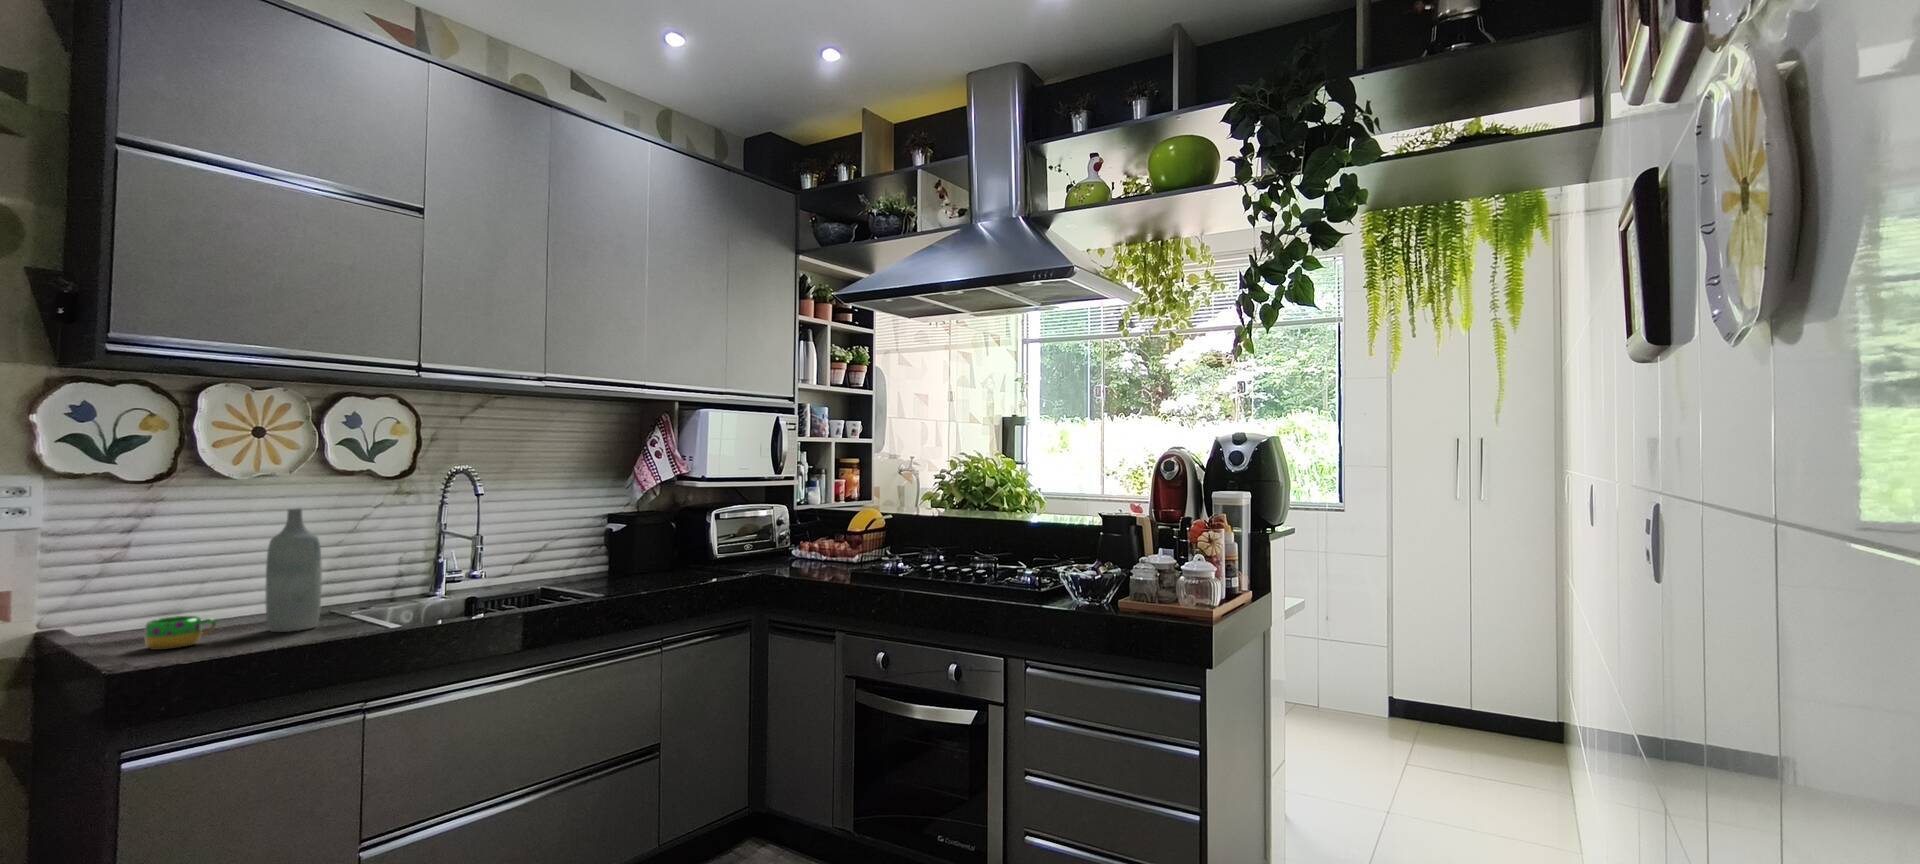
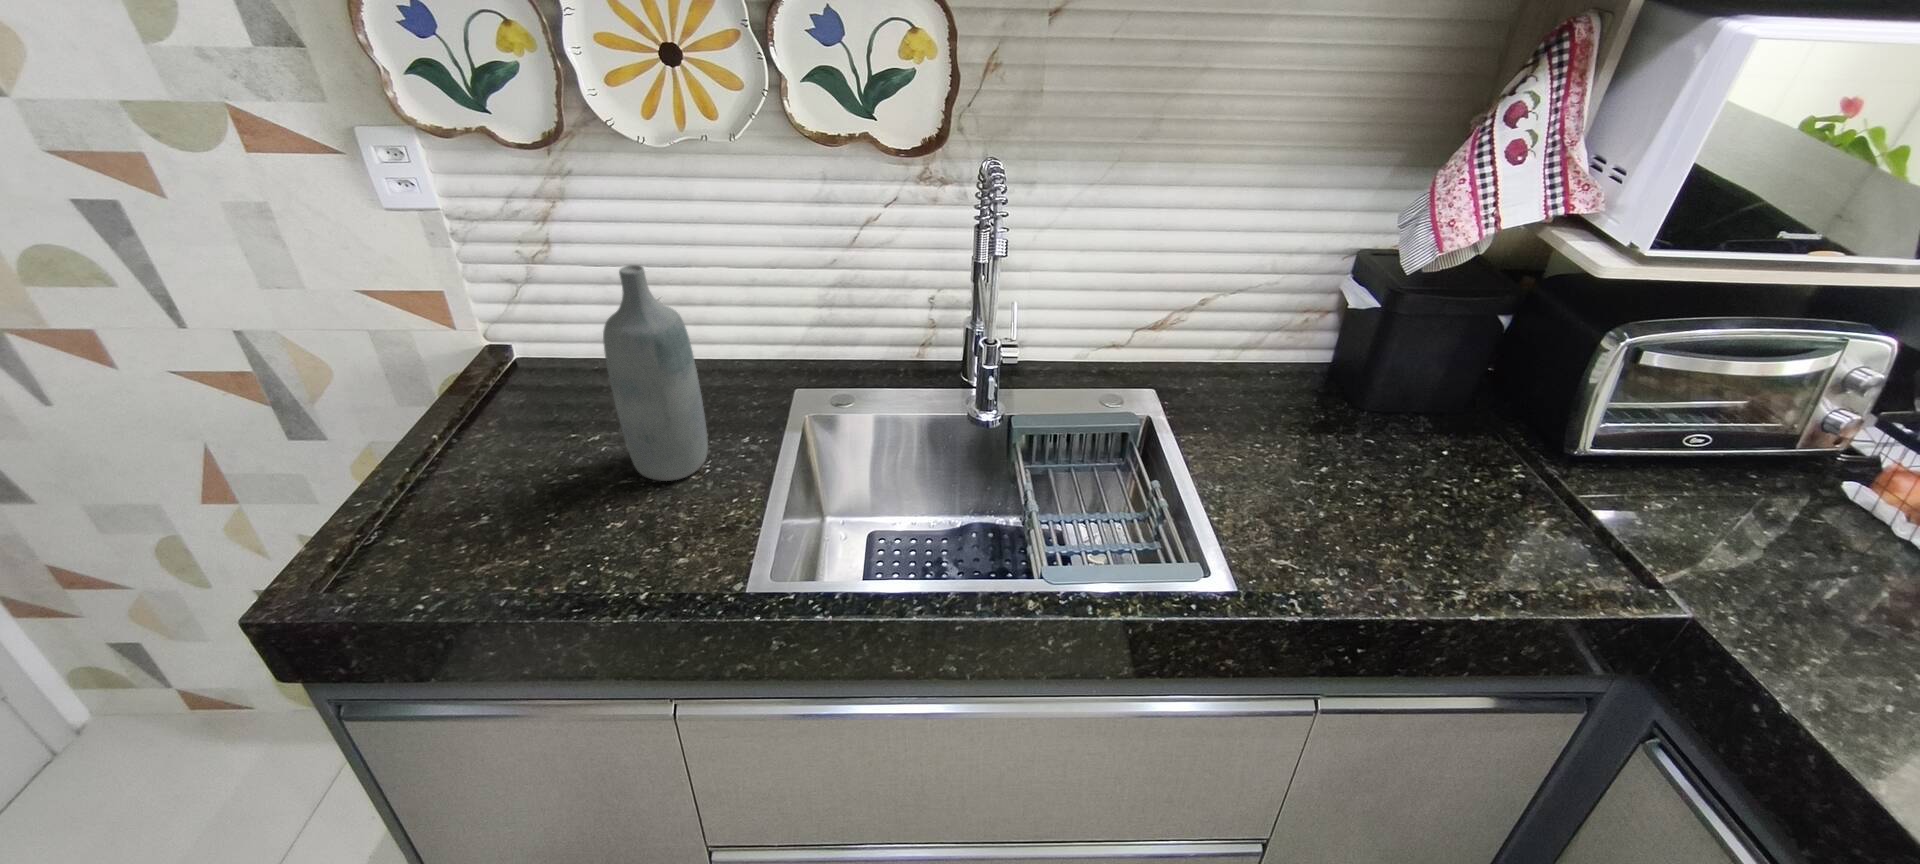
mug: present [145,616,216,650] -> none [453,420,542,488]

